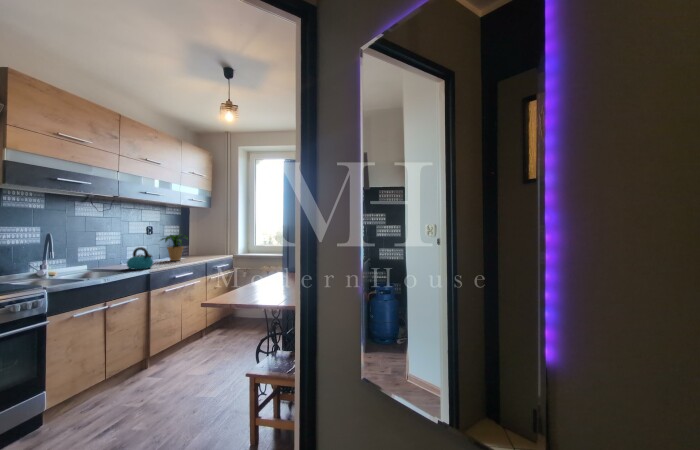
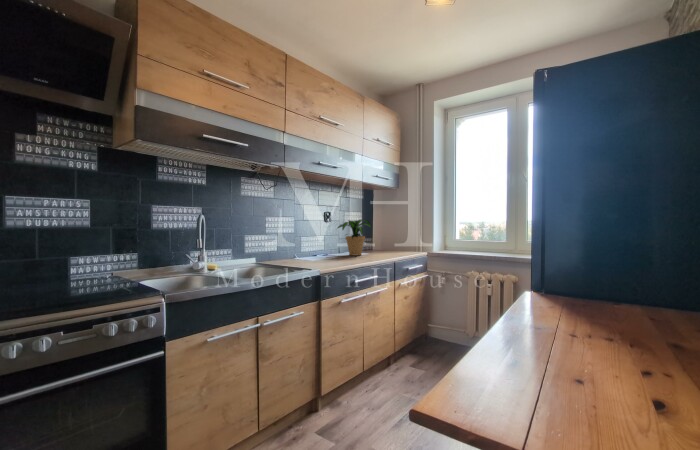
kettle: present [127,247,153,269] -> none [293,235,325,267]

